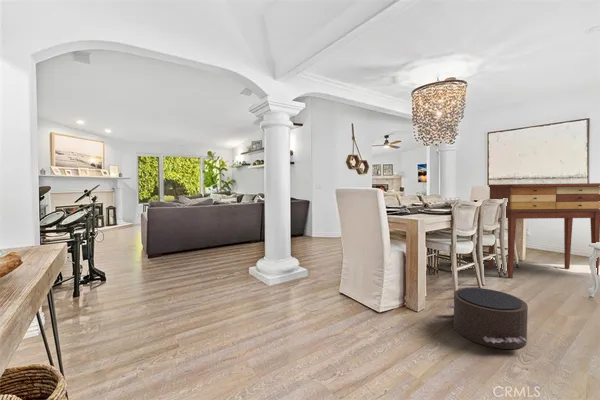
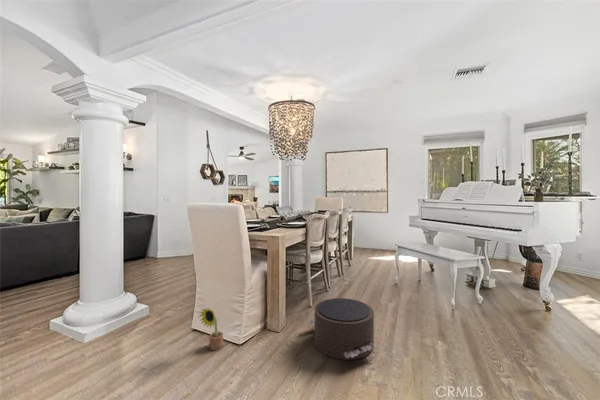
console table: present [488,183,600,278] -> none [330,197,402,278]
decorative plant: none [345,273,365,310] -> present [200,309,223,350]

